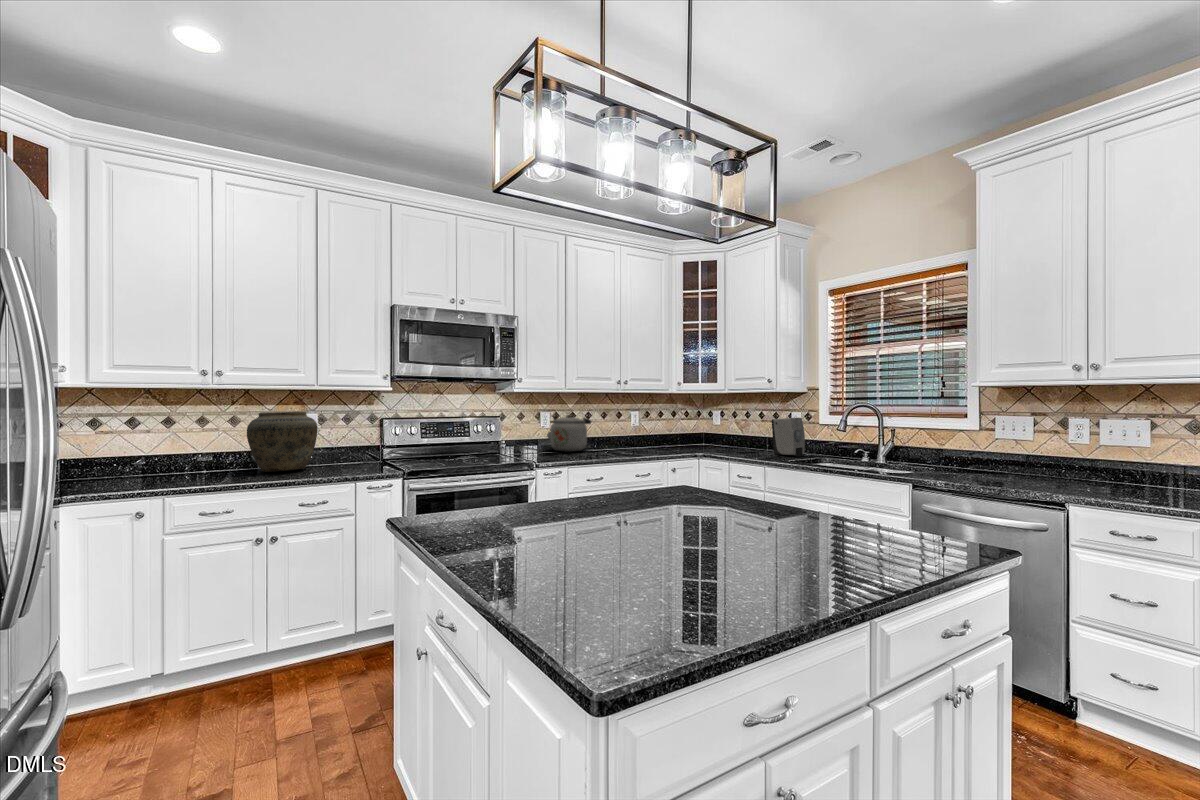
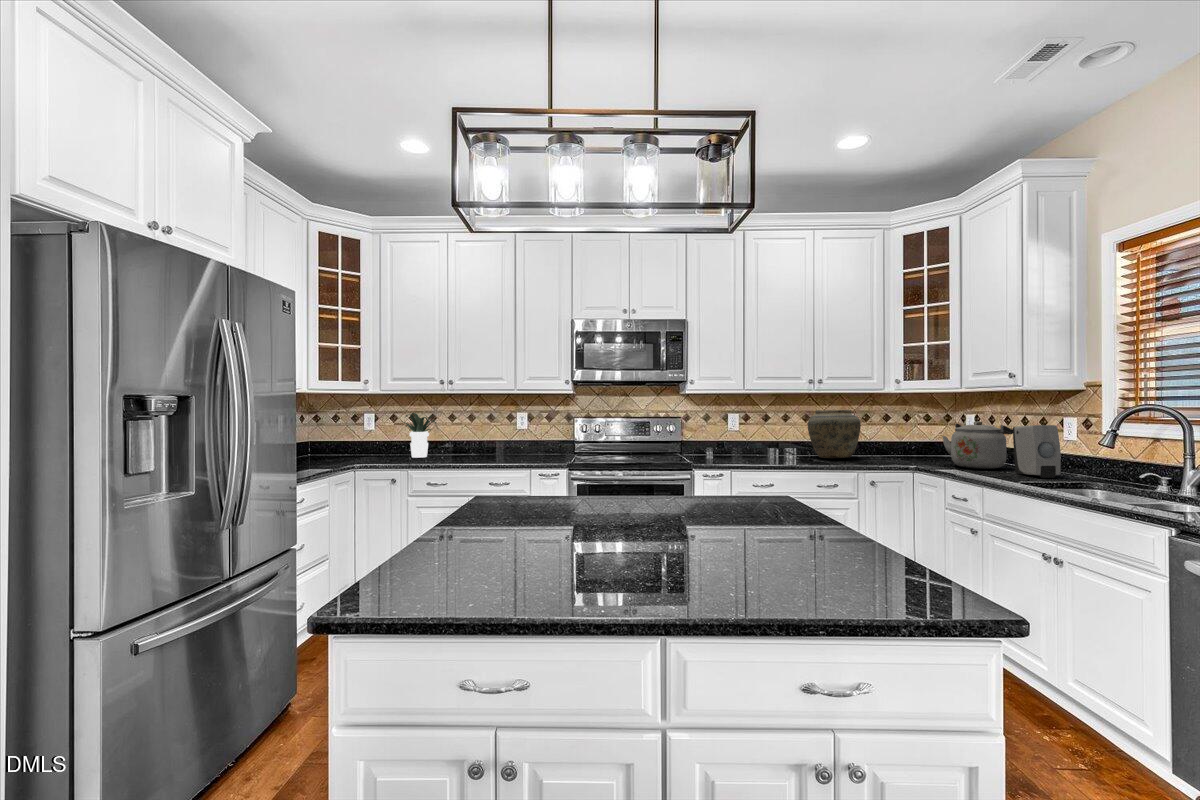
vase: present [247,412,318,472] -> present [808,410,861,458]
kettle: present [547,415,591,452] -> present [942,421,1013,469]
potted plant: none [101,416,201,480] -> present [404,413,436,458]

